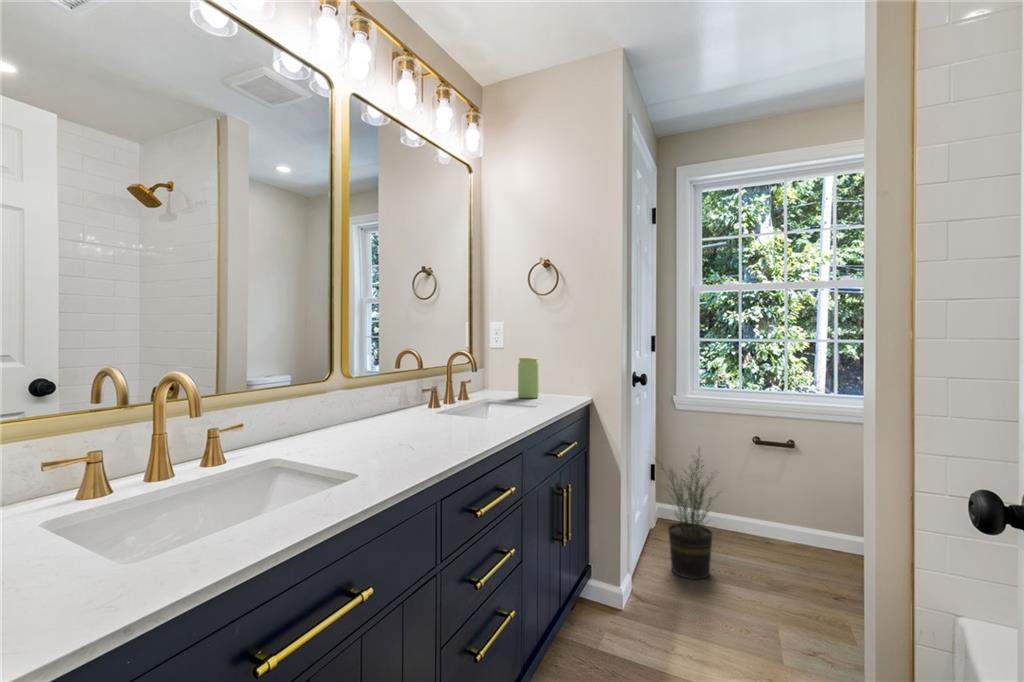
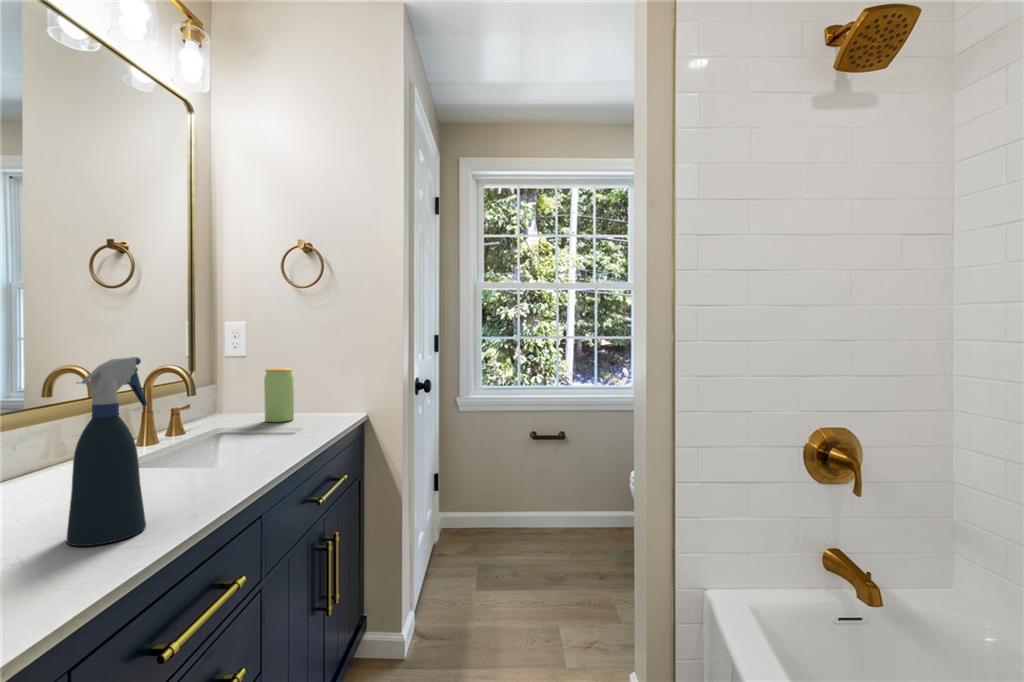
spray bottle: none [421,332,460,443] -> present [67,357,147,546]
potted plant: present [655,456,719,579] -> none [429,455,514,603]

